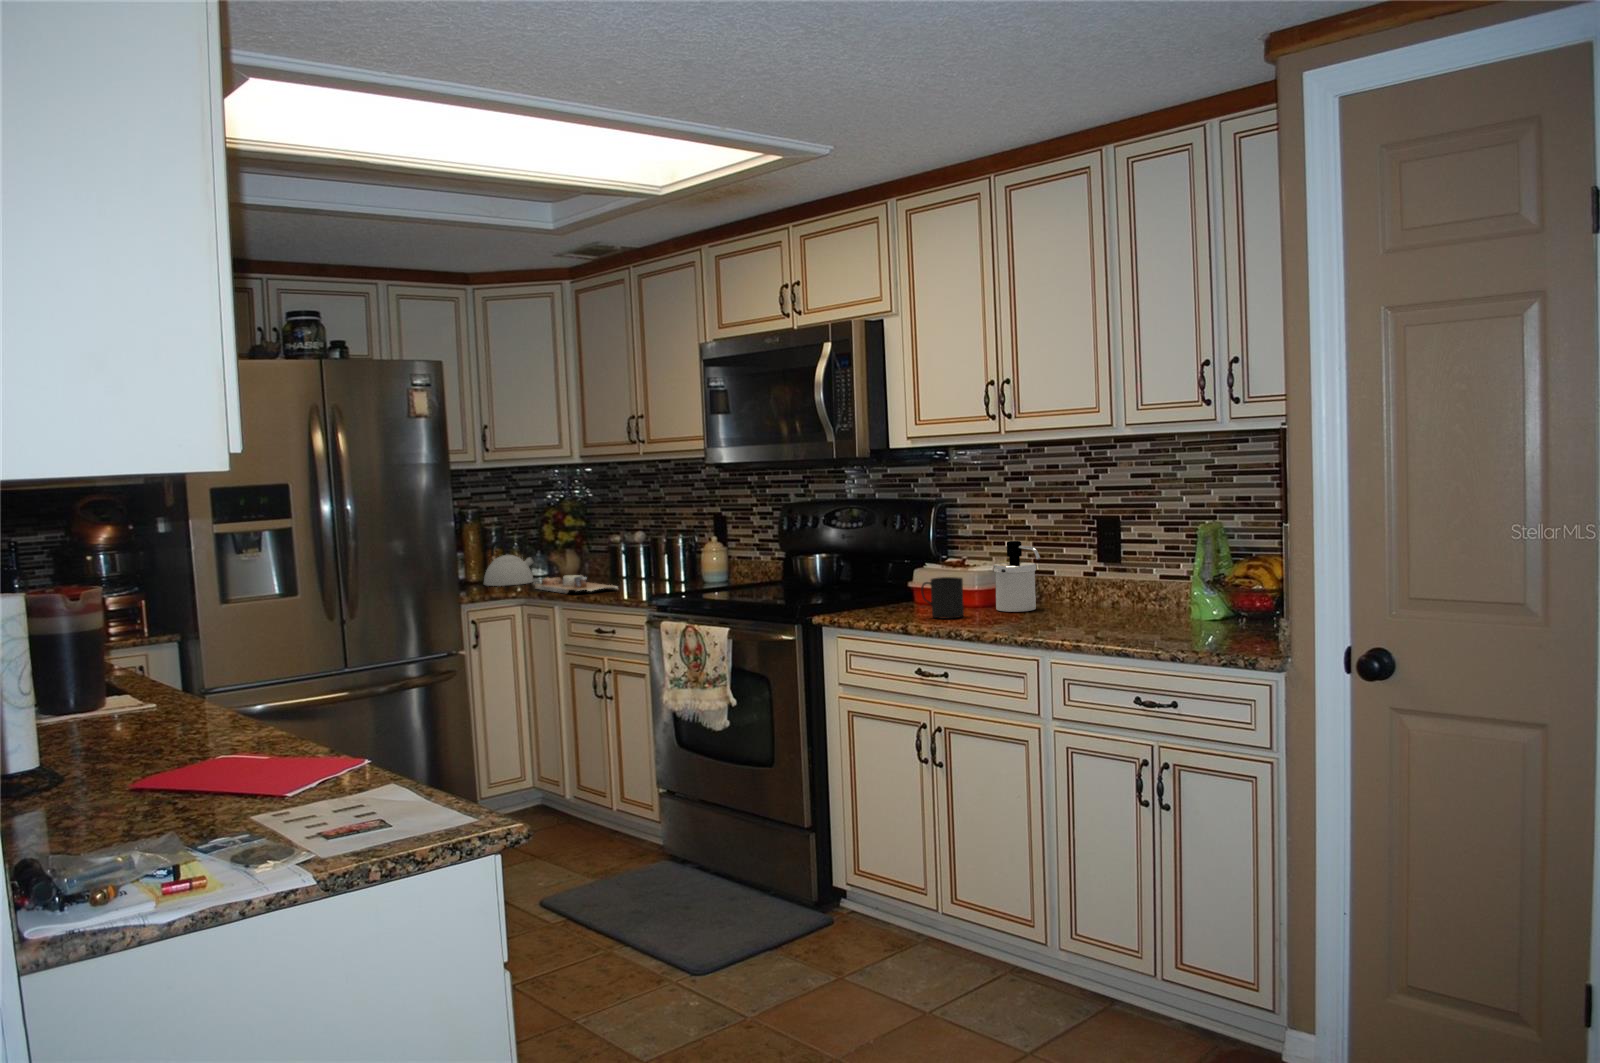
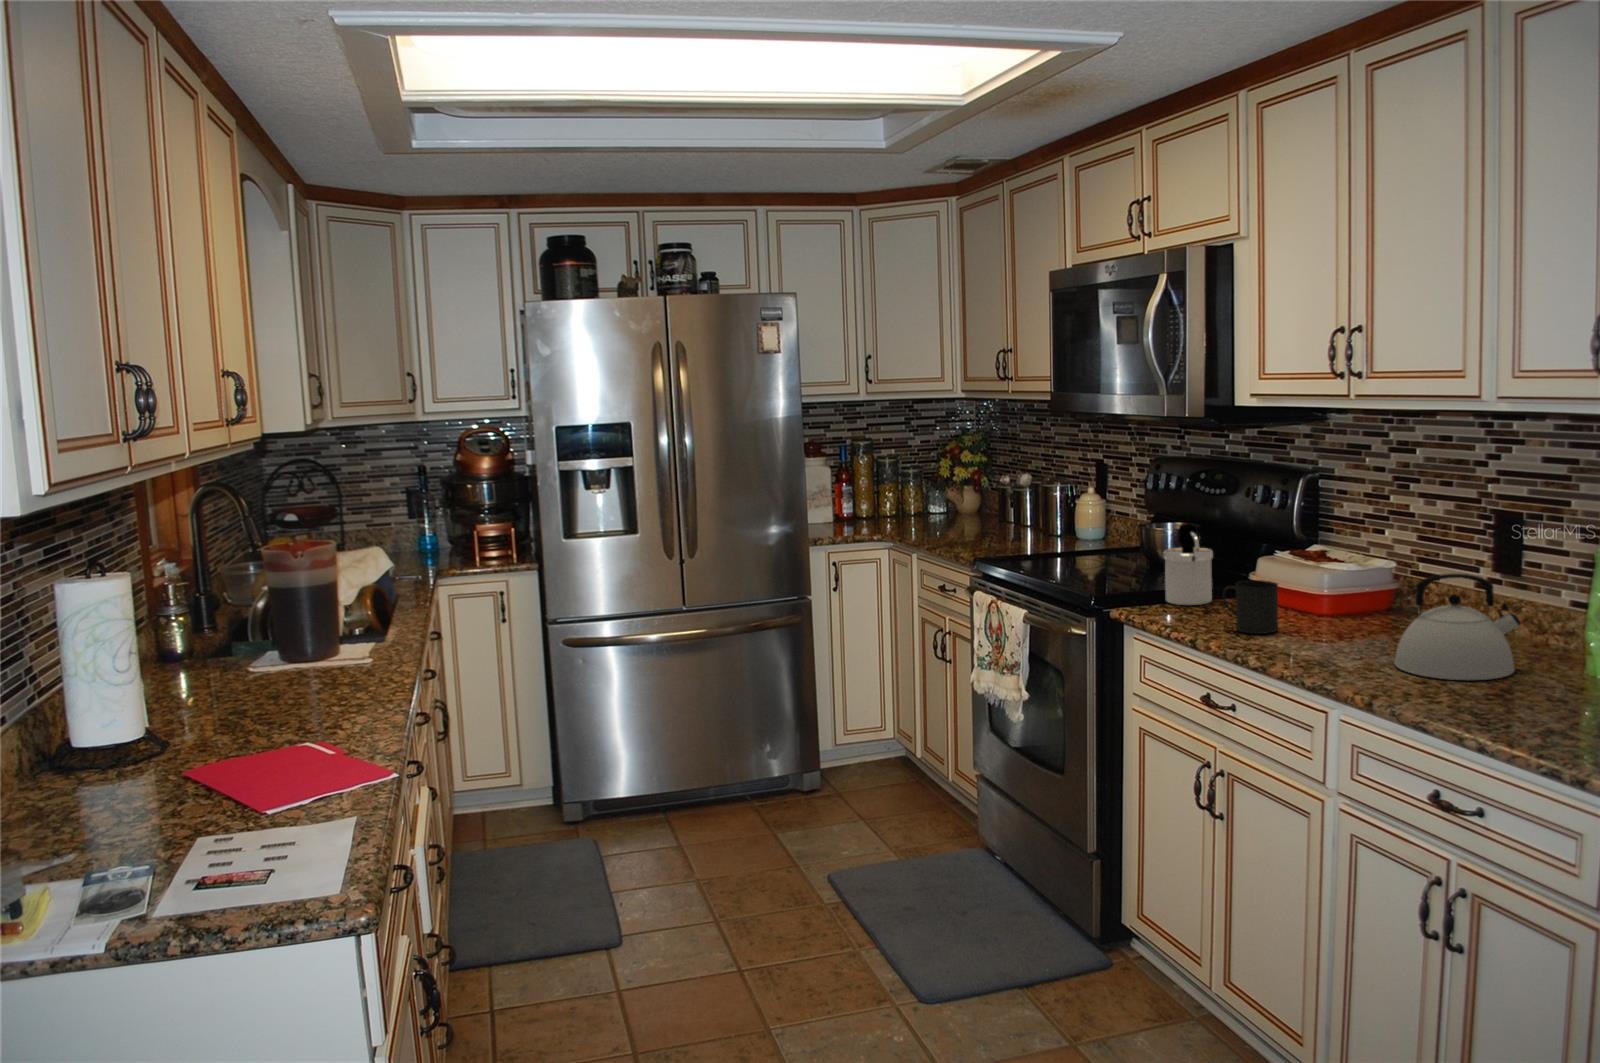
kettle: present [484,540,535,586] -> present [1394,573,1520,680]
soap dispenser: present [994,541,1040,612] -> present [1163,524,1213,605]
cutting board: present [535,575,618,593] -> none [900,522,974,545]

